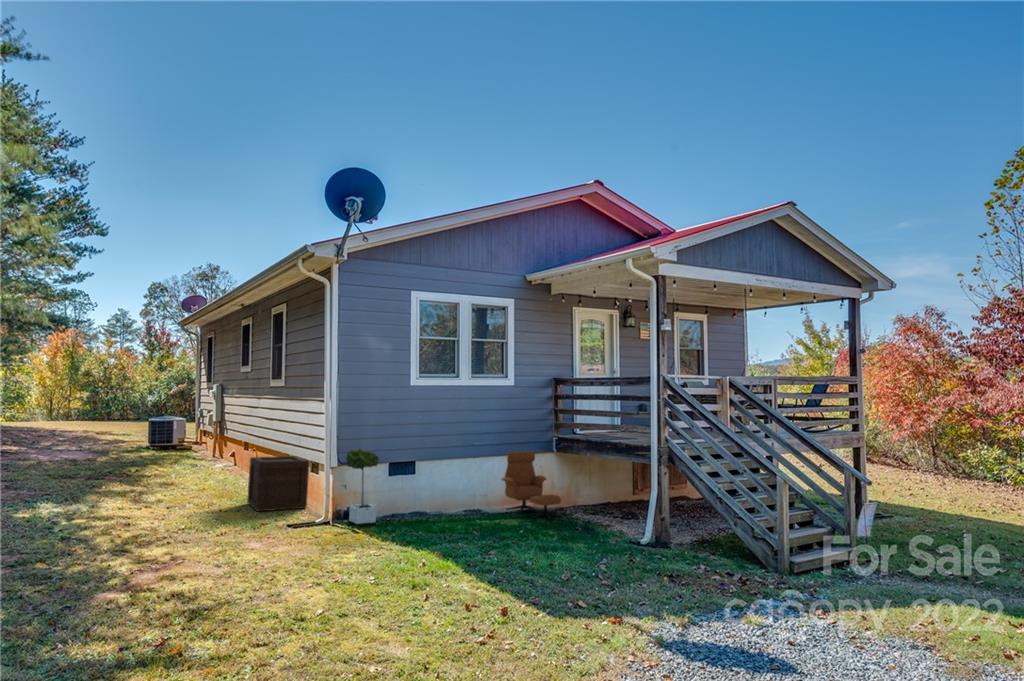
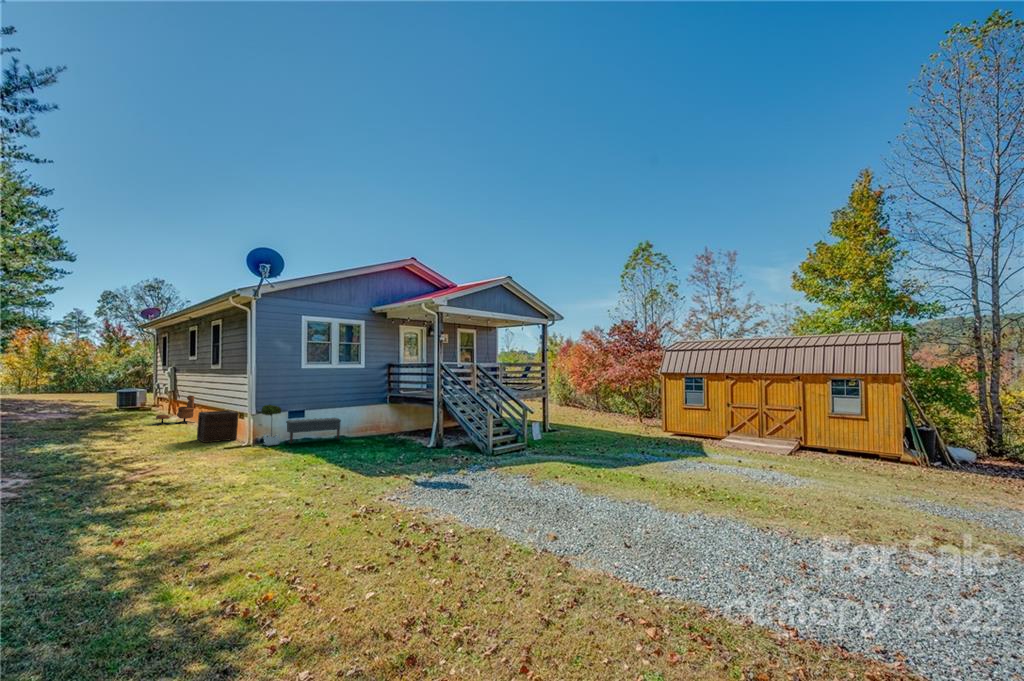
lounge chair: present [501,451,561,519] -> present [152,395,195,426]
bench: none [385,476,477,523] -> present [286,417,341,444]

